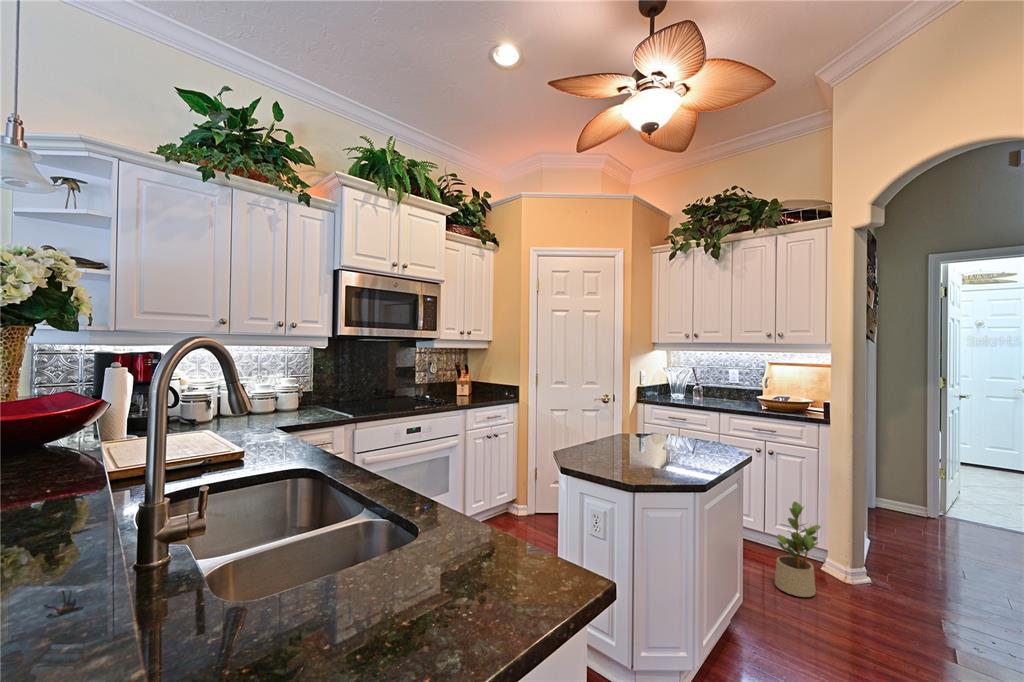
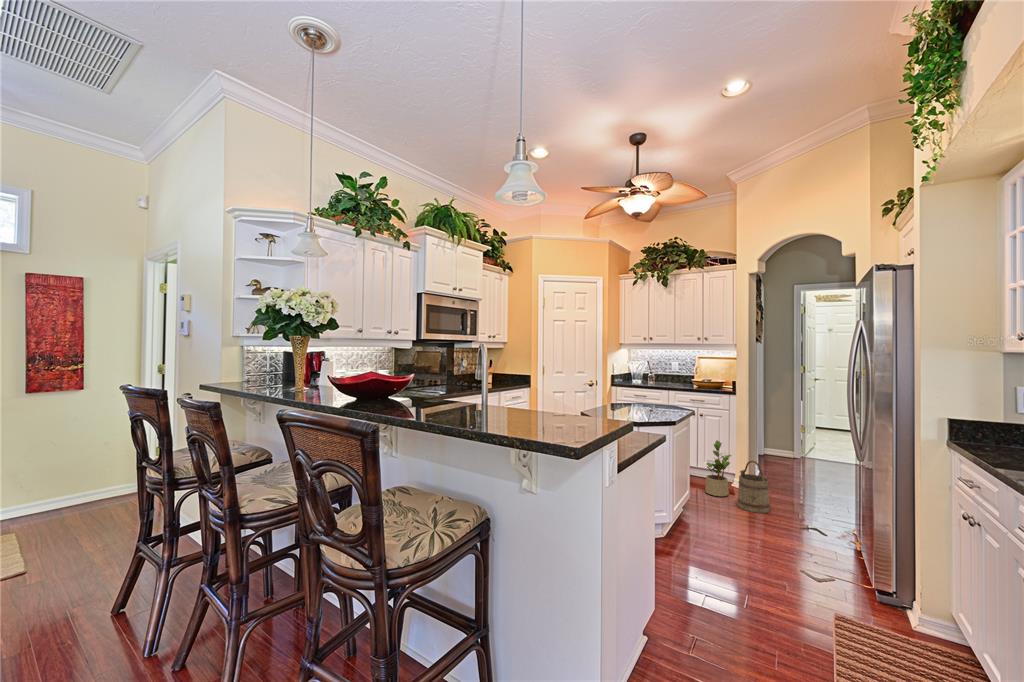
bucket: none [831,546,894,645] -> present [737,461,770,513]

